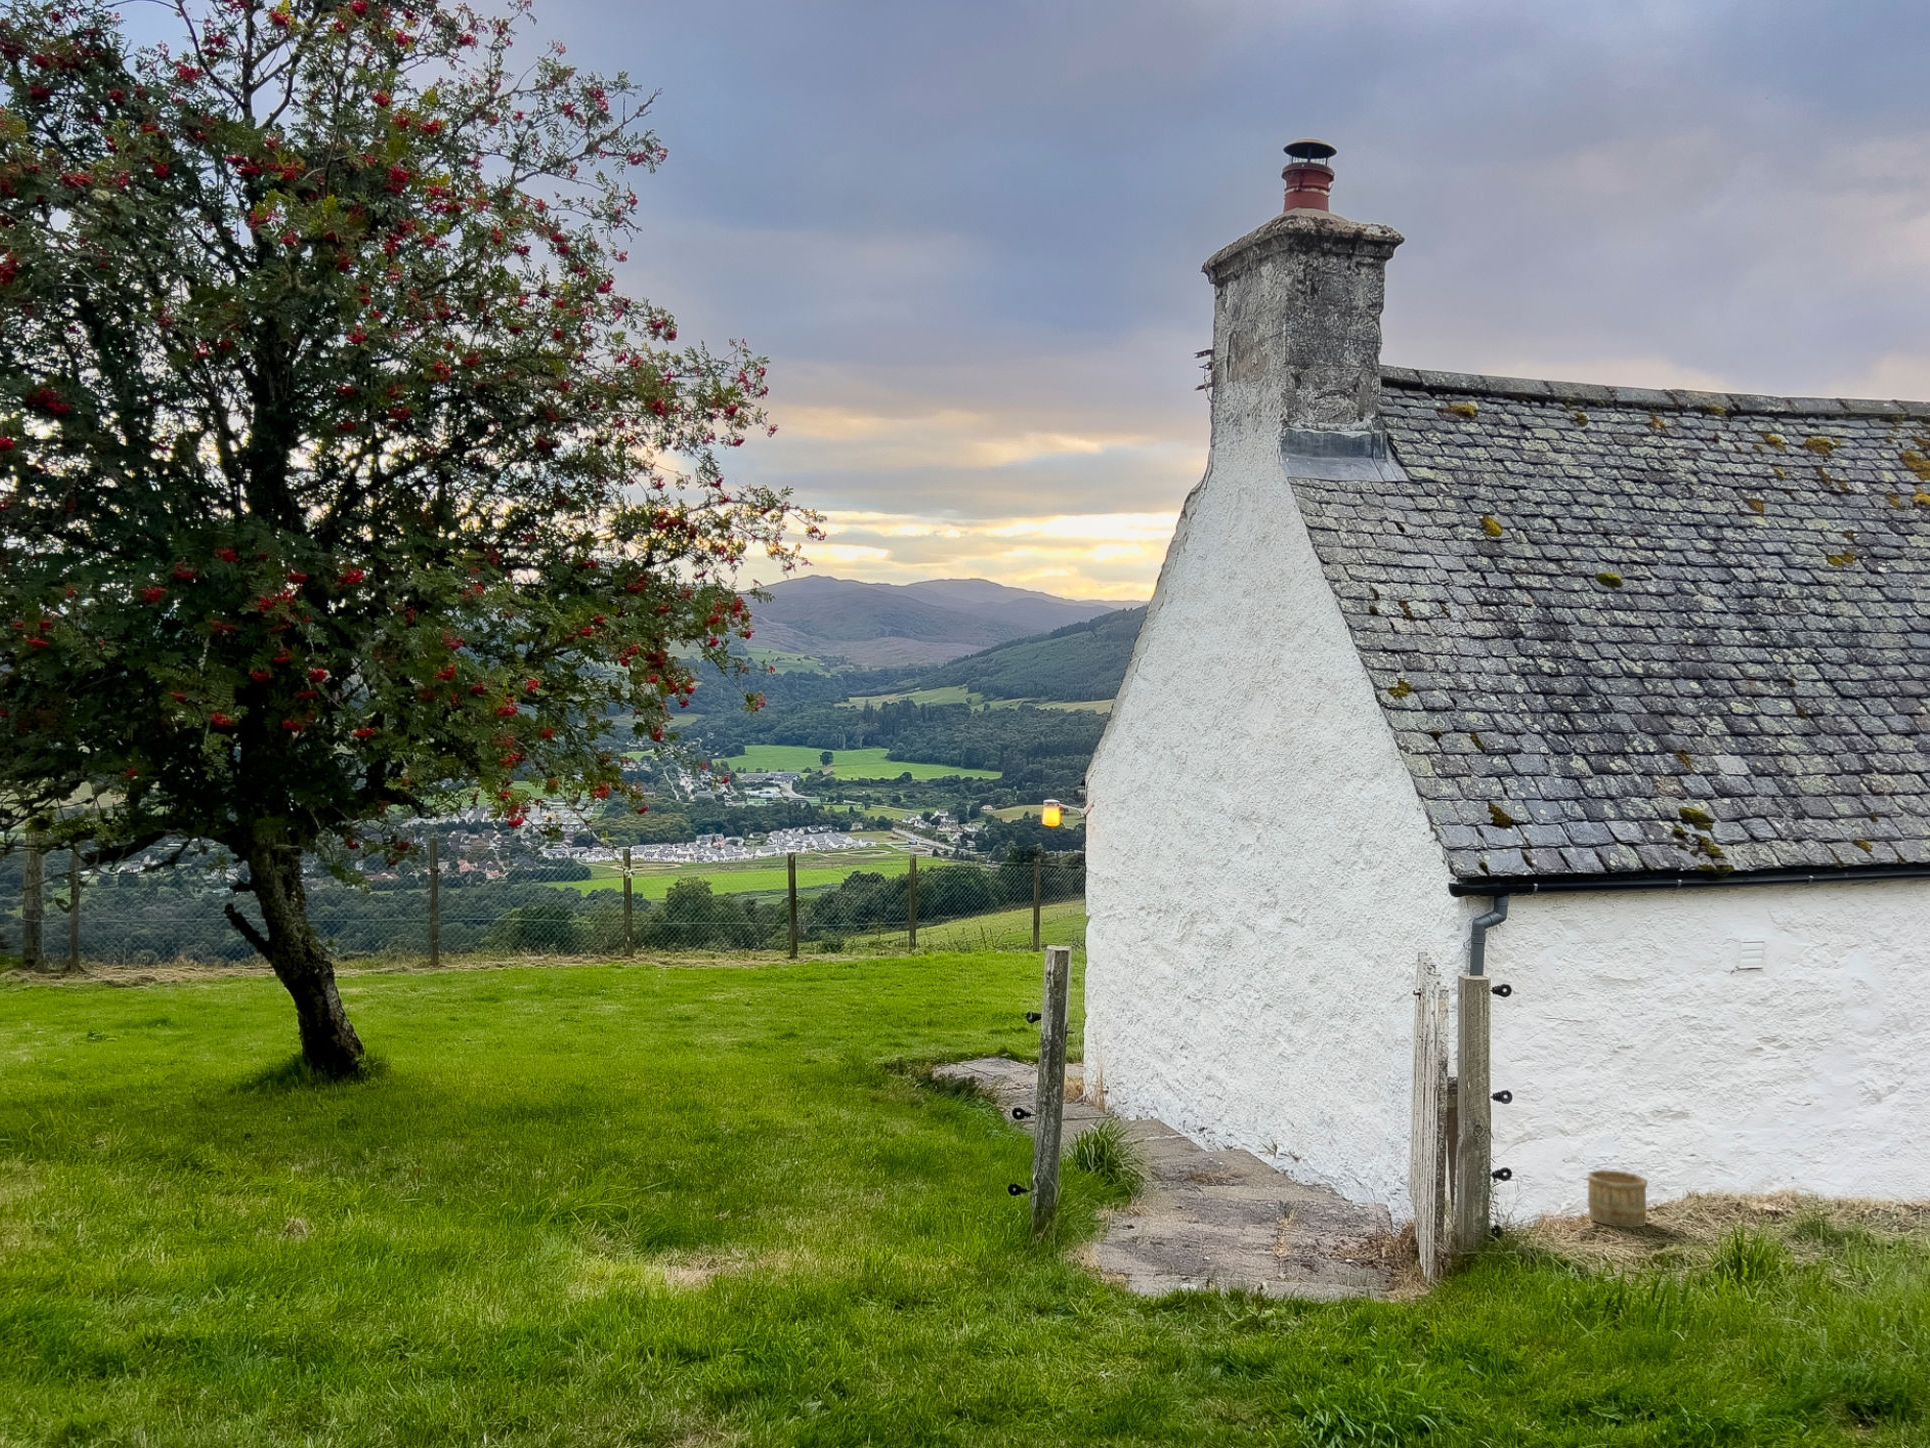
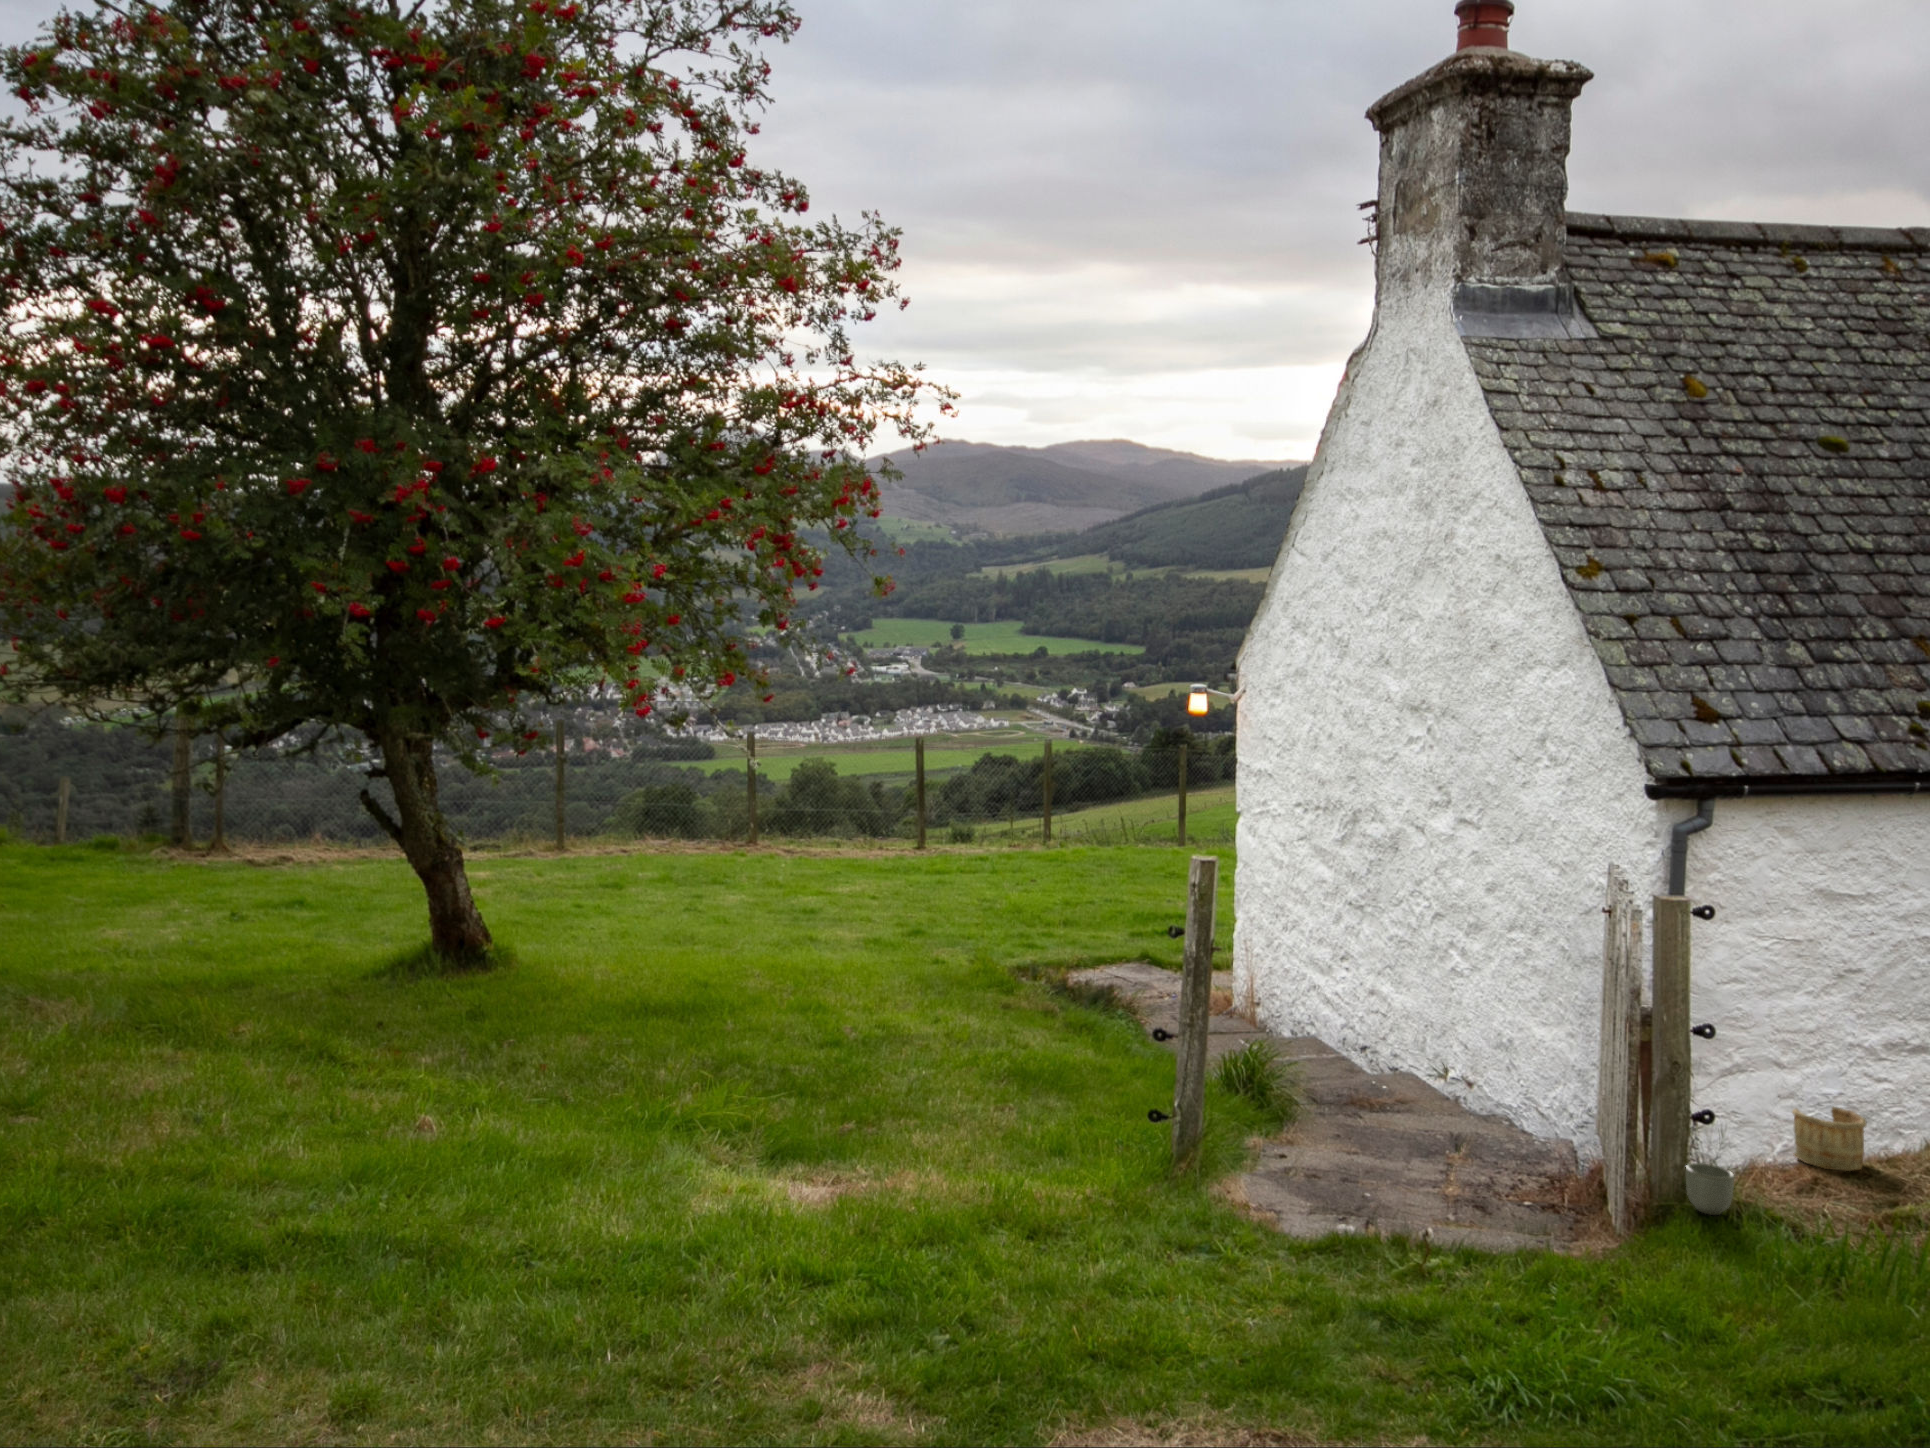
planter: none [1492,1216,1531,1261] -> present [1686,1163,1734,1215]

